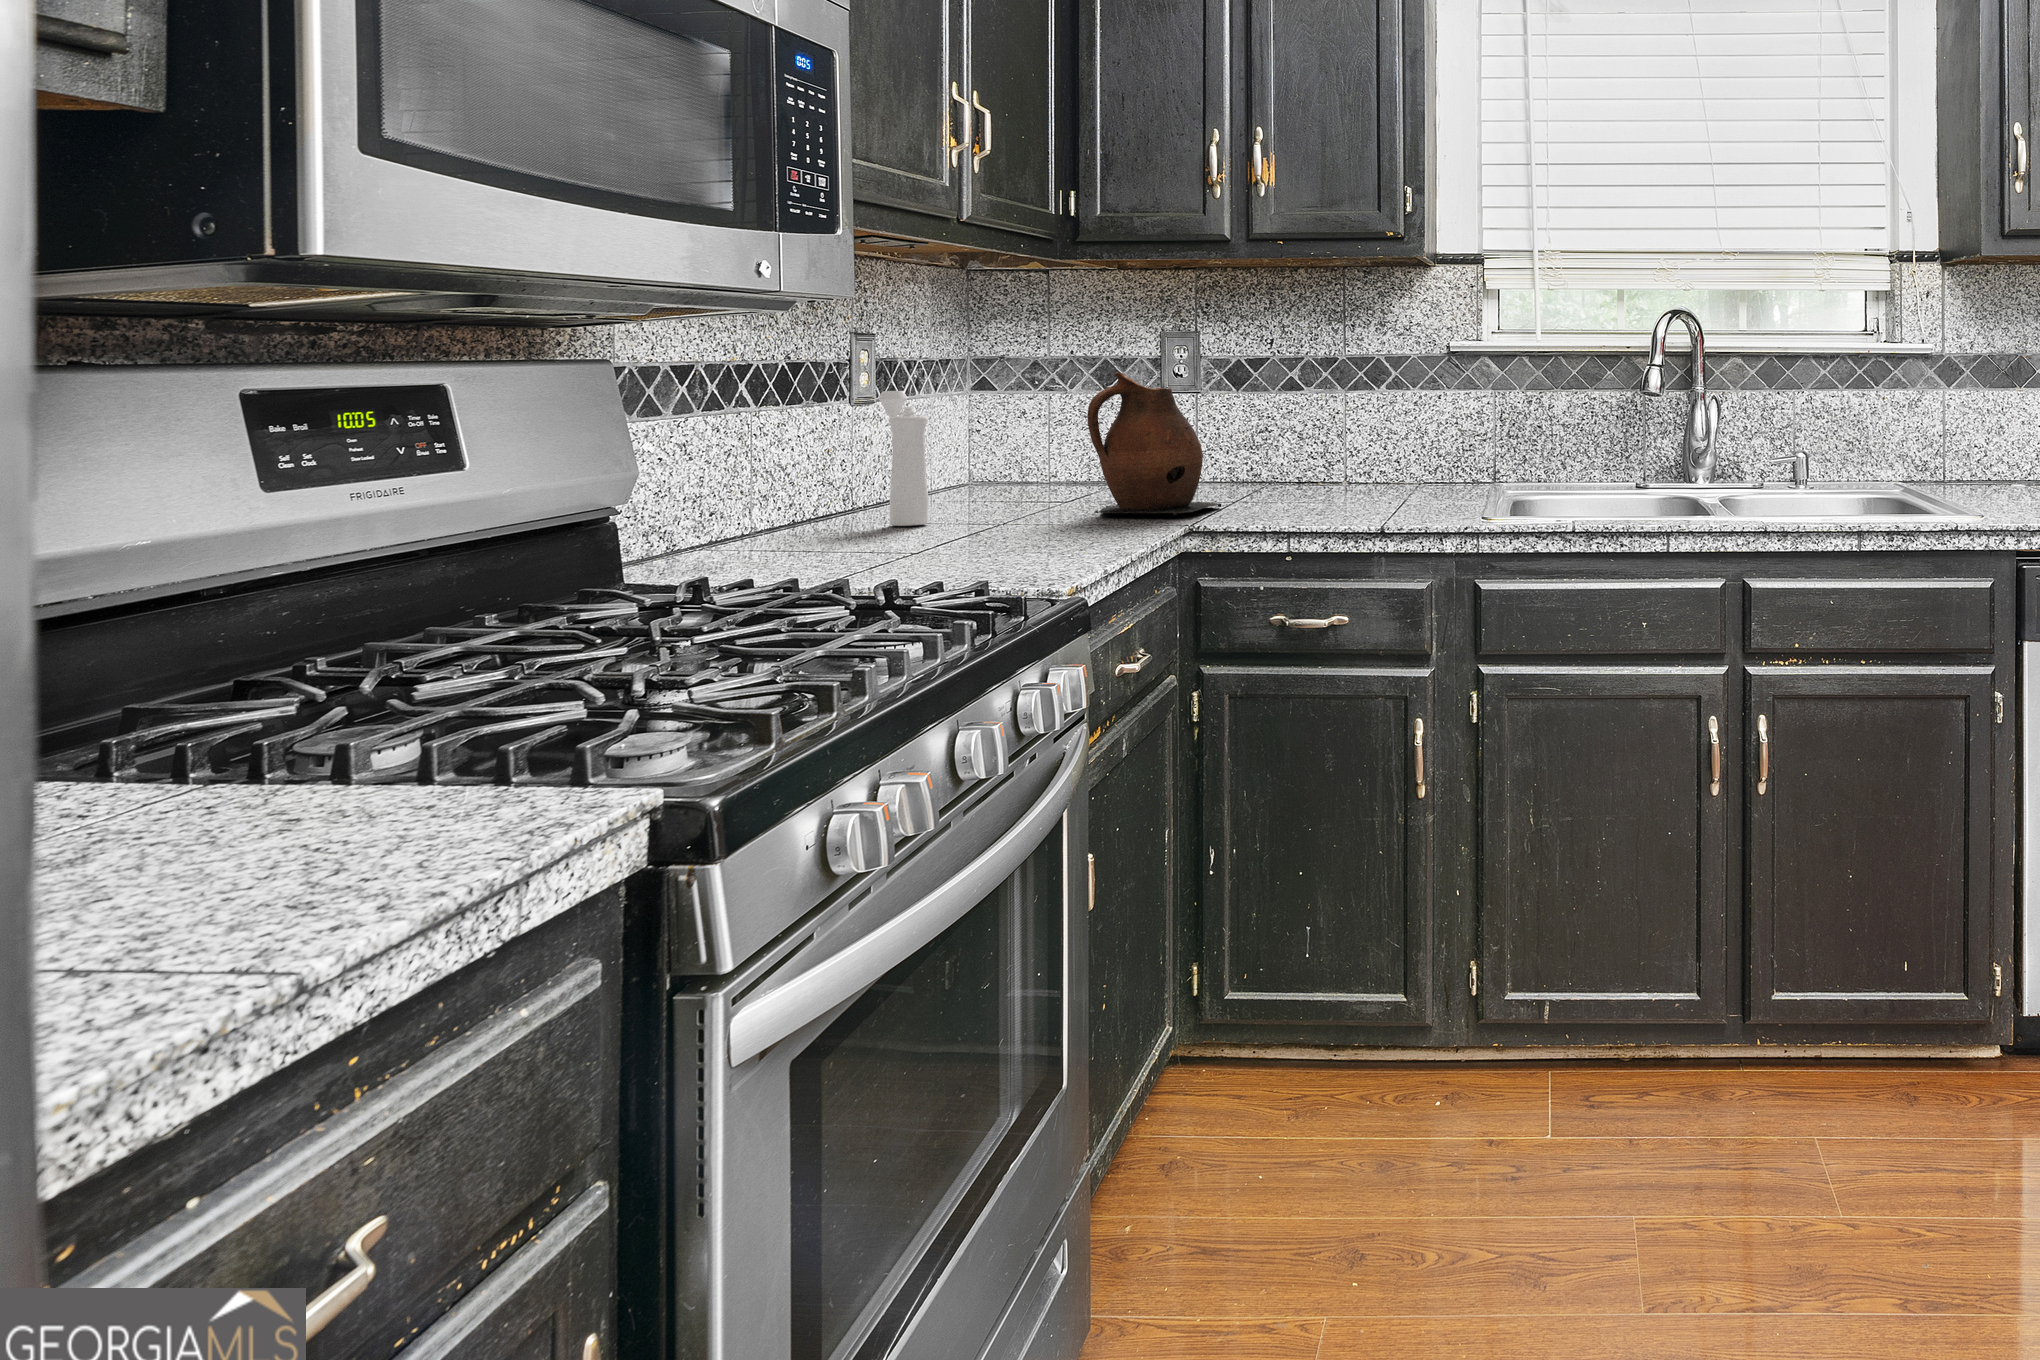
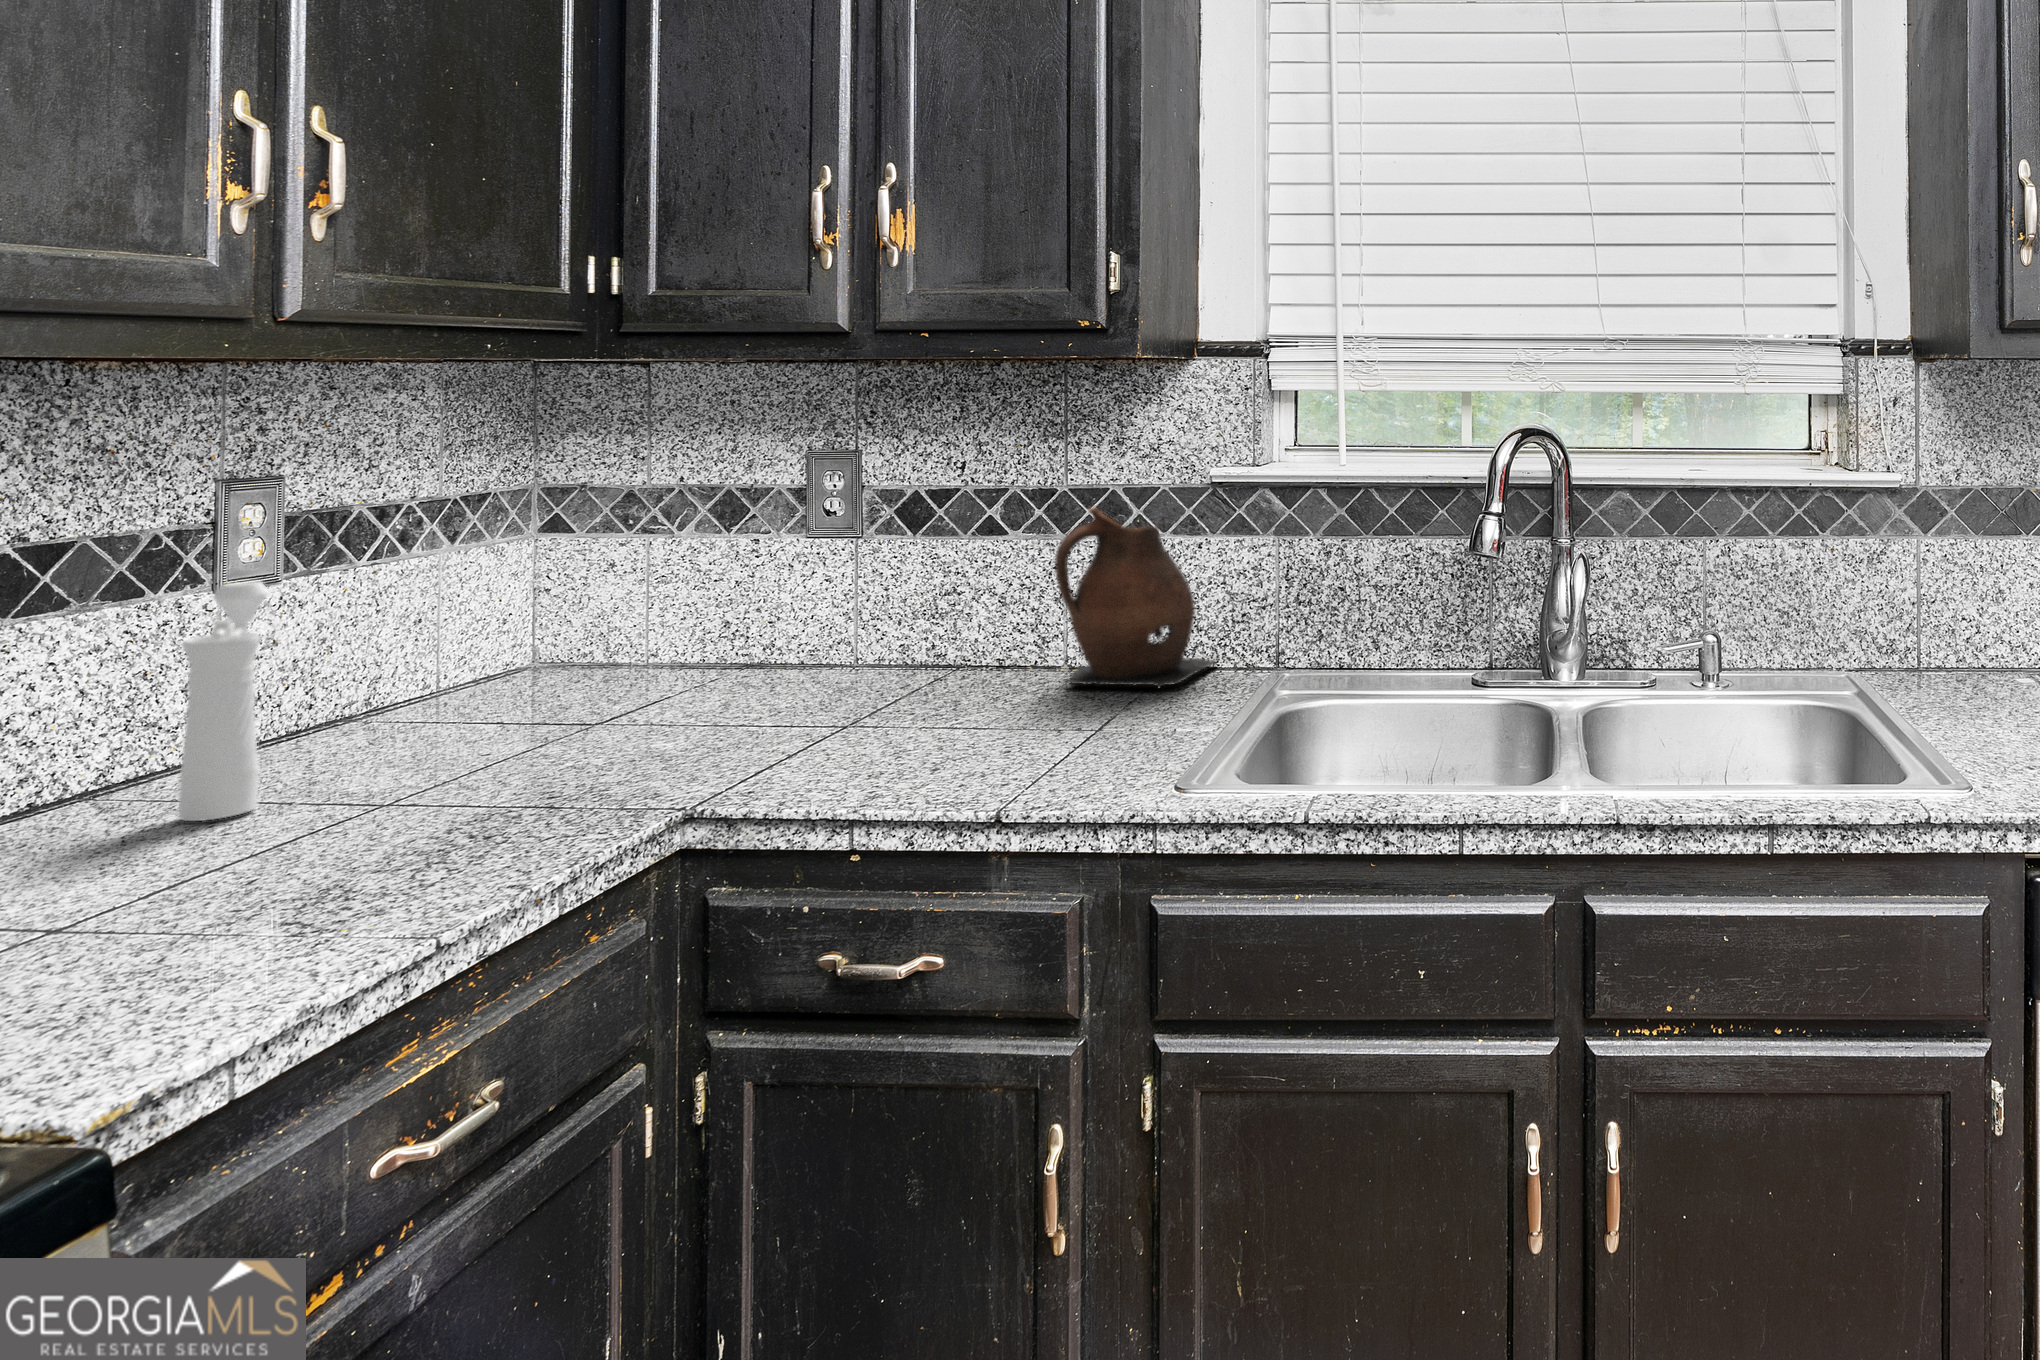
ceramic pitcher: present [1087,373,1221,516] -> present [1055,508,1216,688]

